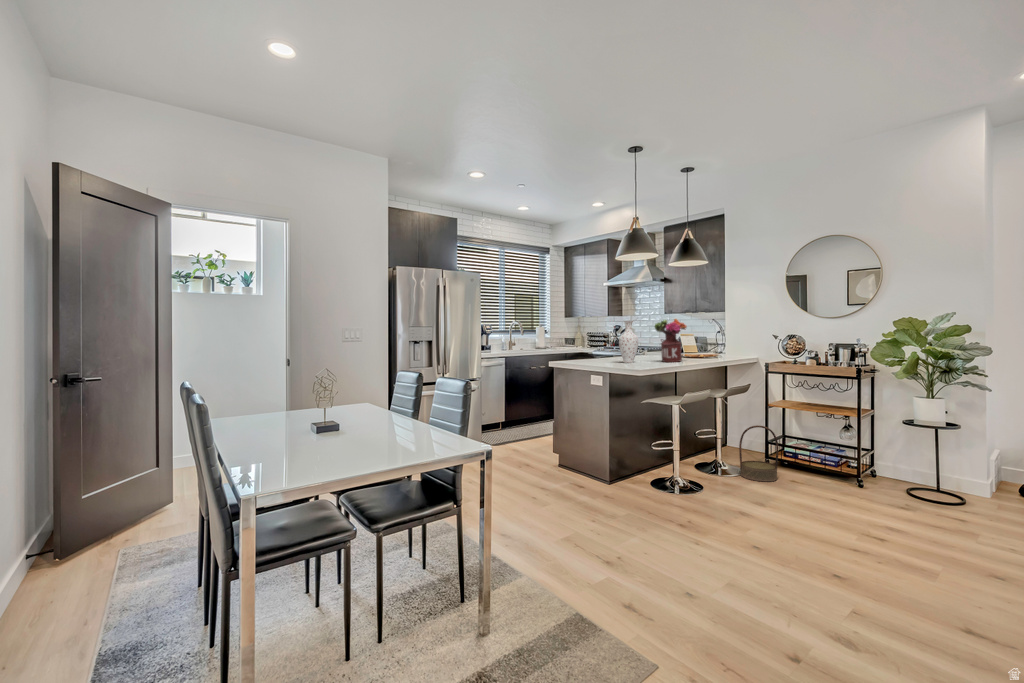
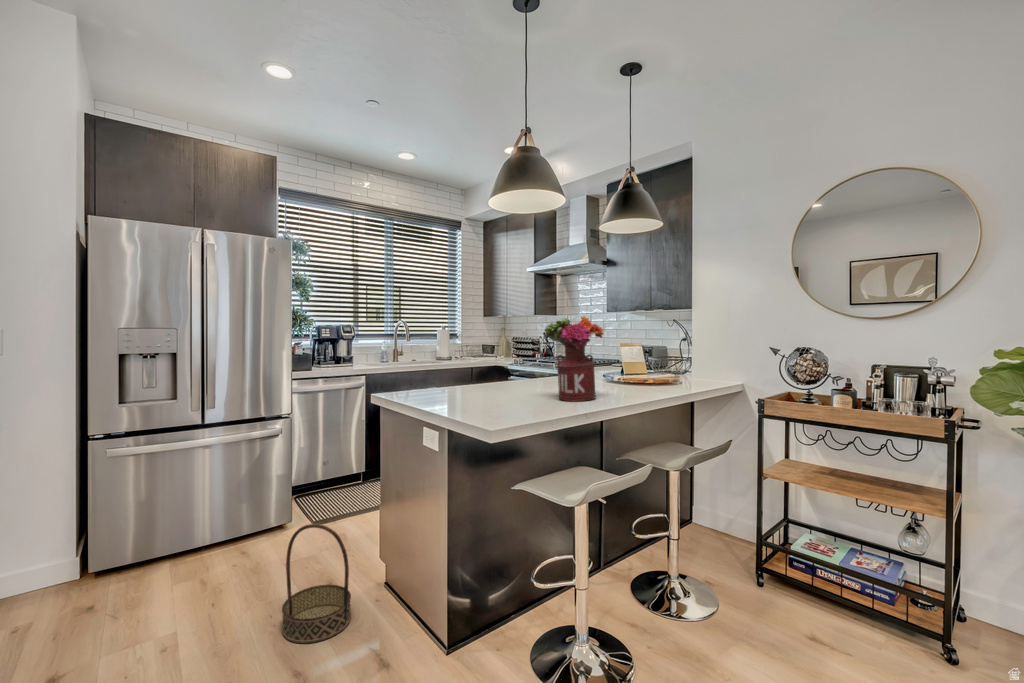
vase: present [619,321,638,363] -> none [483,320,520,400]
basket: present [739,425,778,482] -> present [282,524,351,643]

